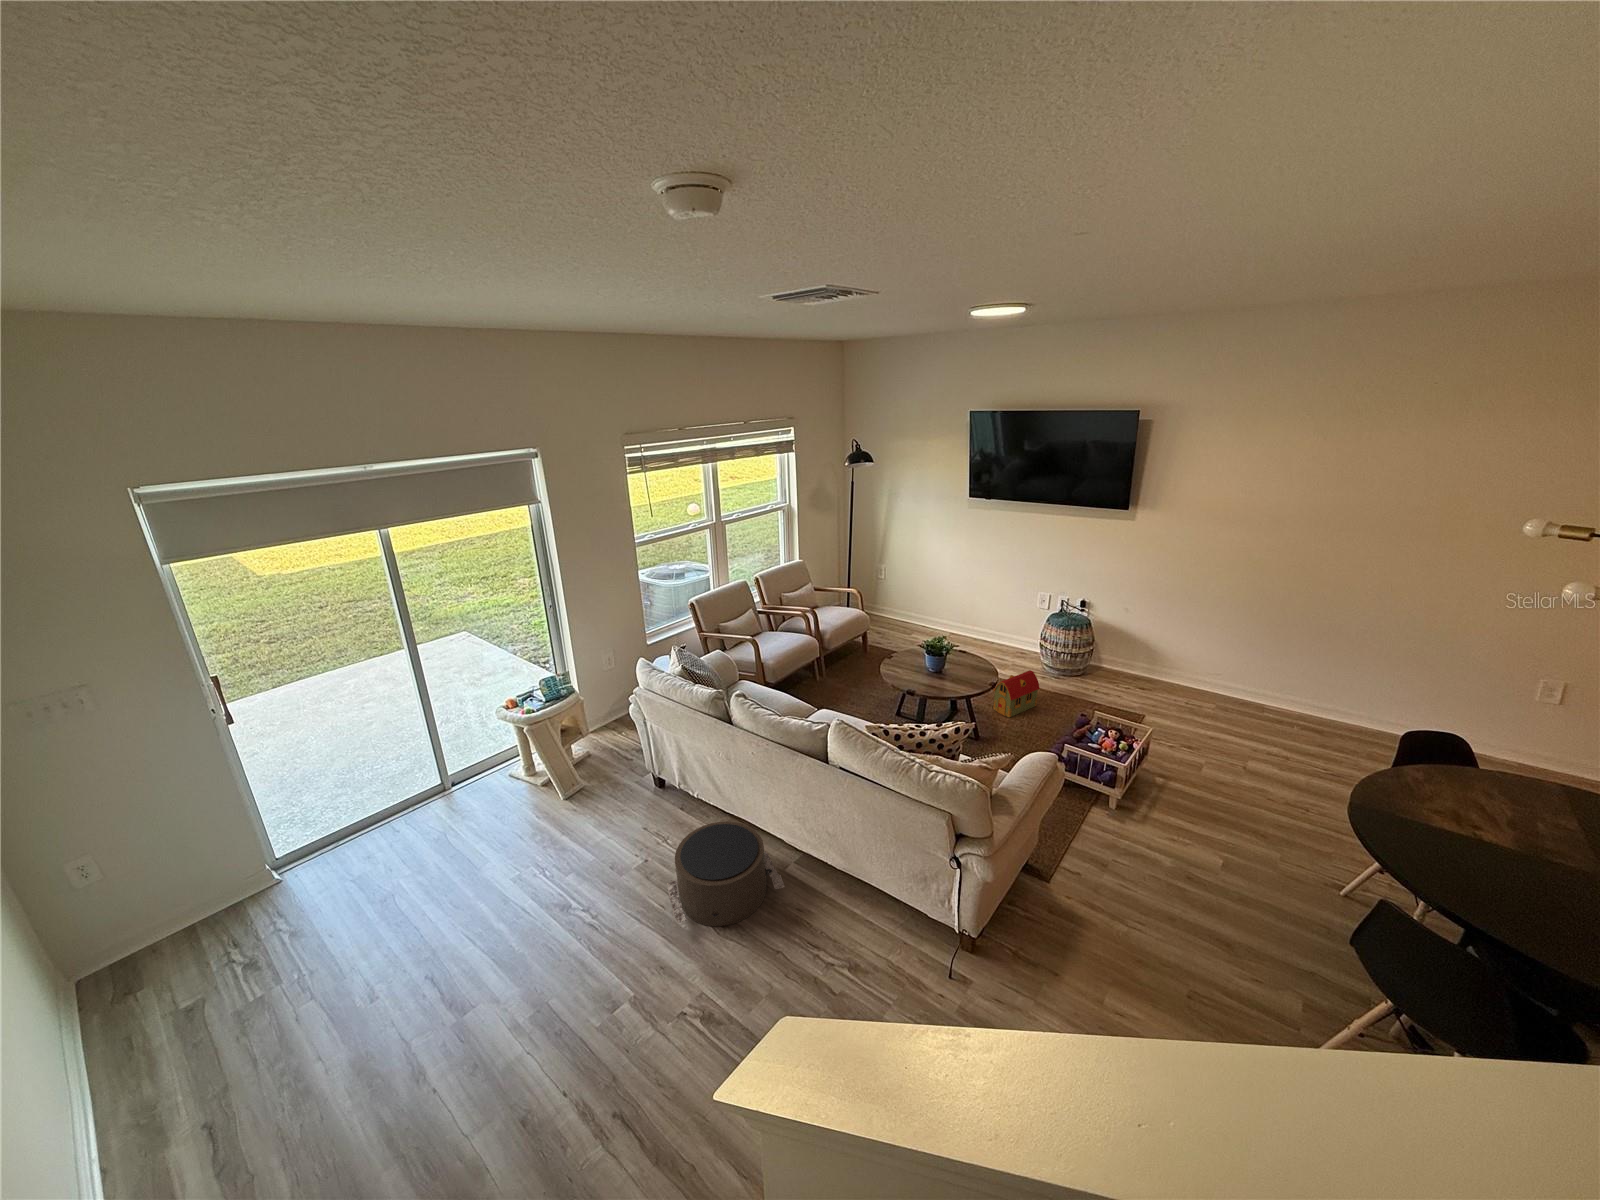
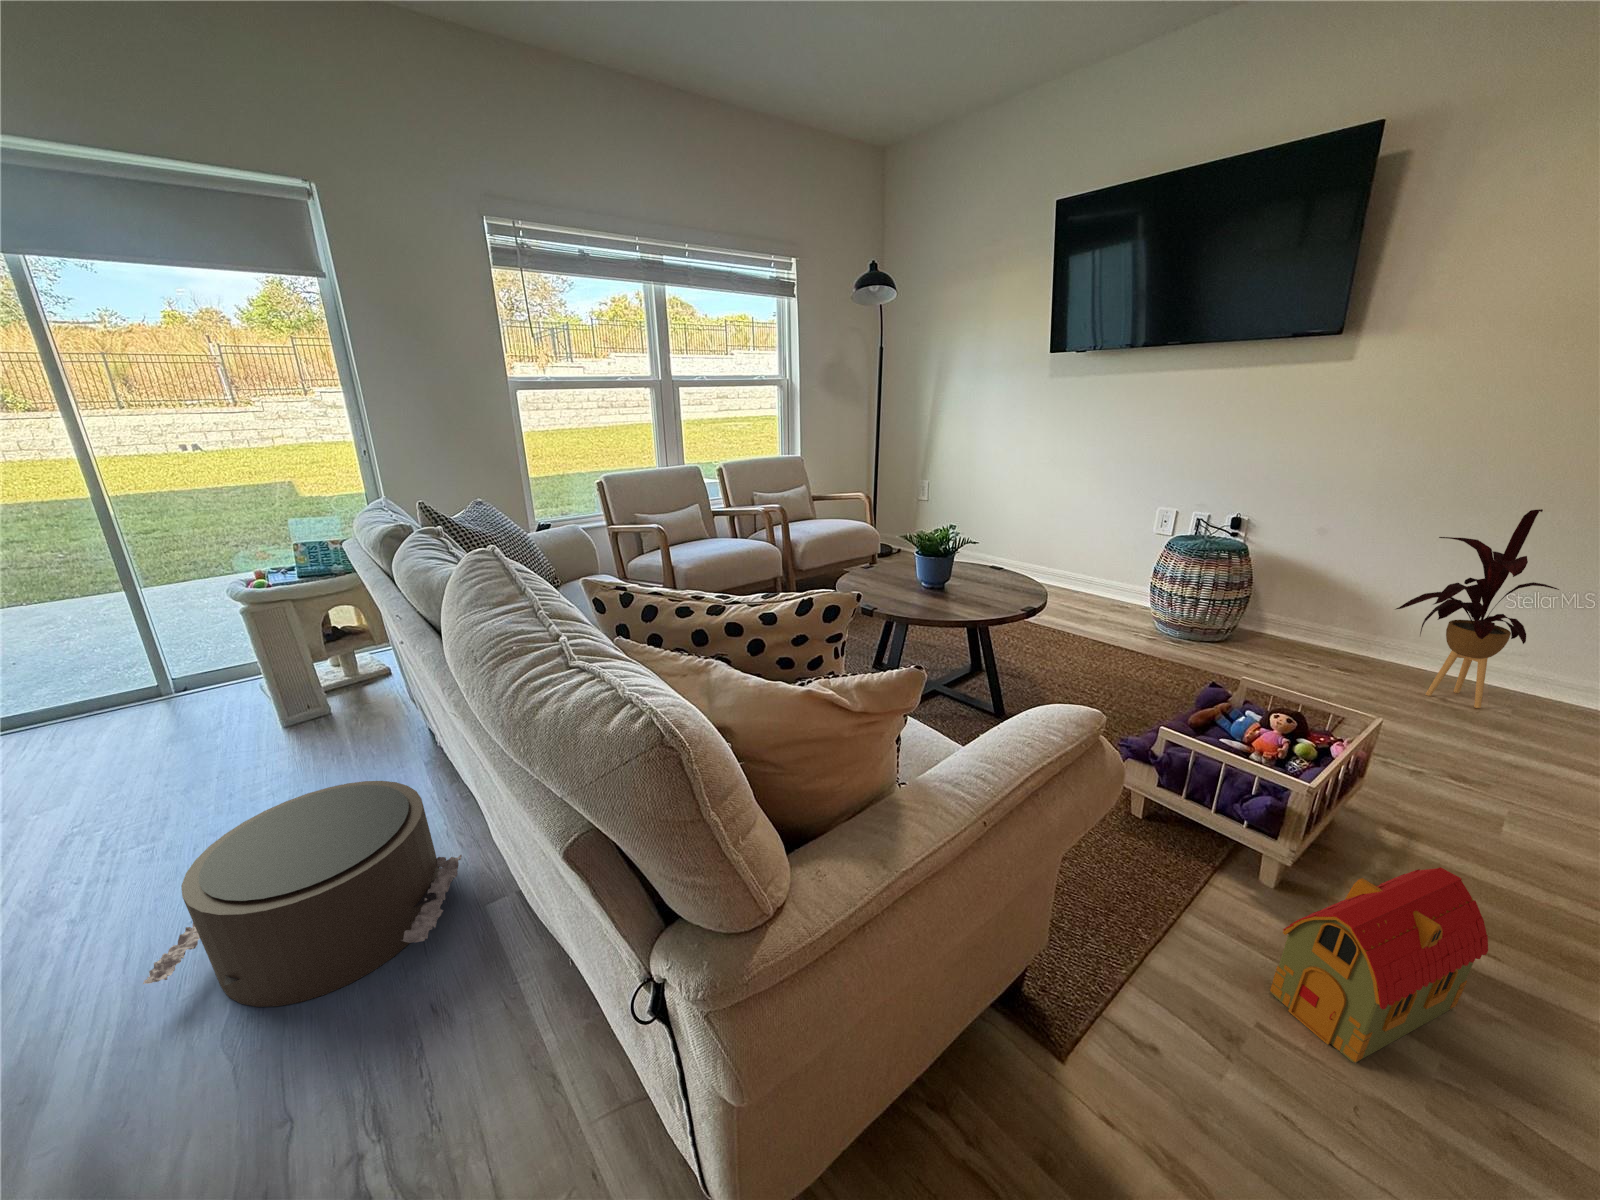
house plant: none [1161,613,1227,706] -> present [1396,509,1559,708]
toy house: present [993,670,1039,717] -> present [1270,867,1488,1063]

